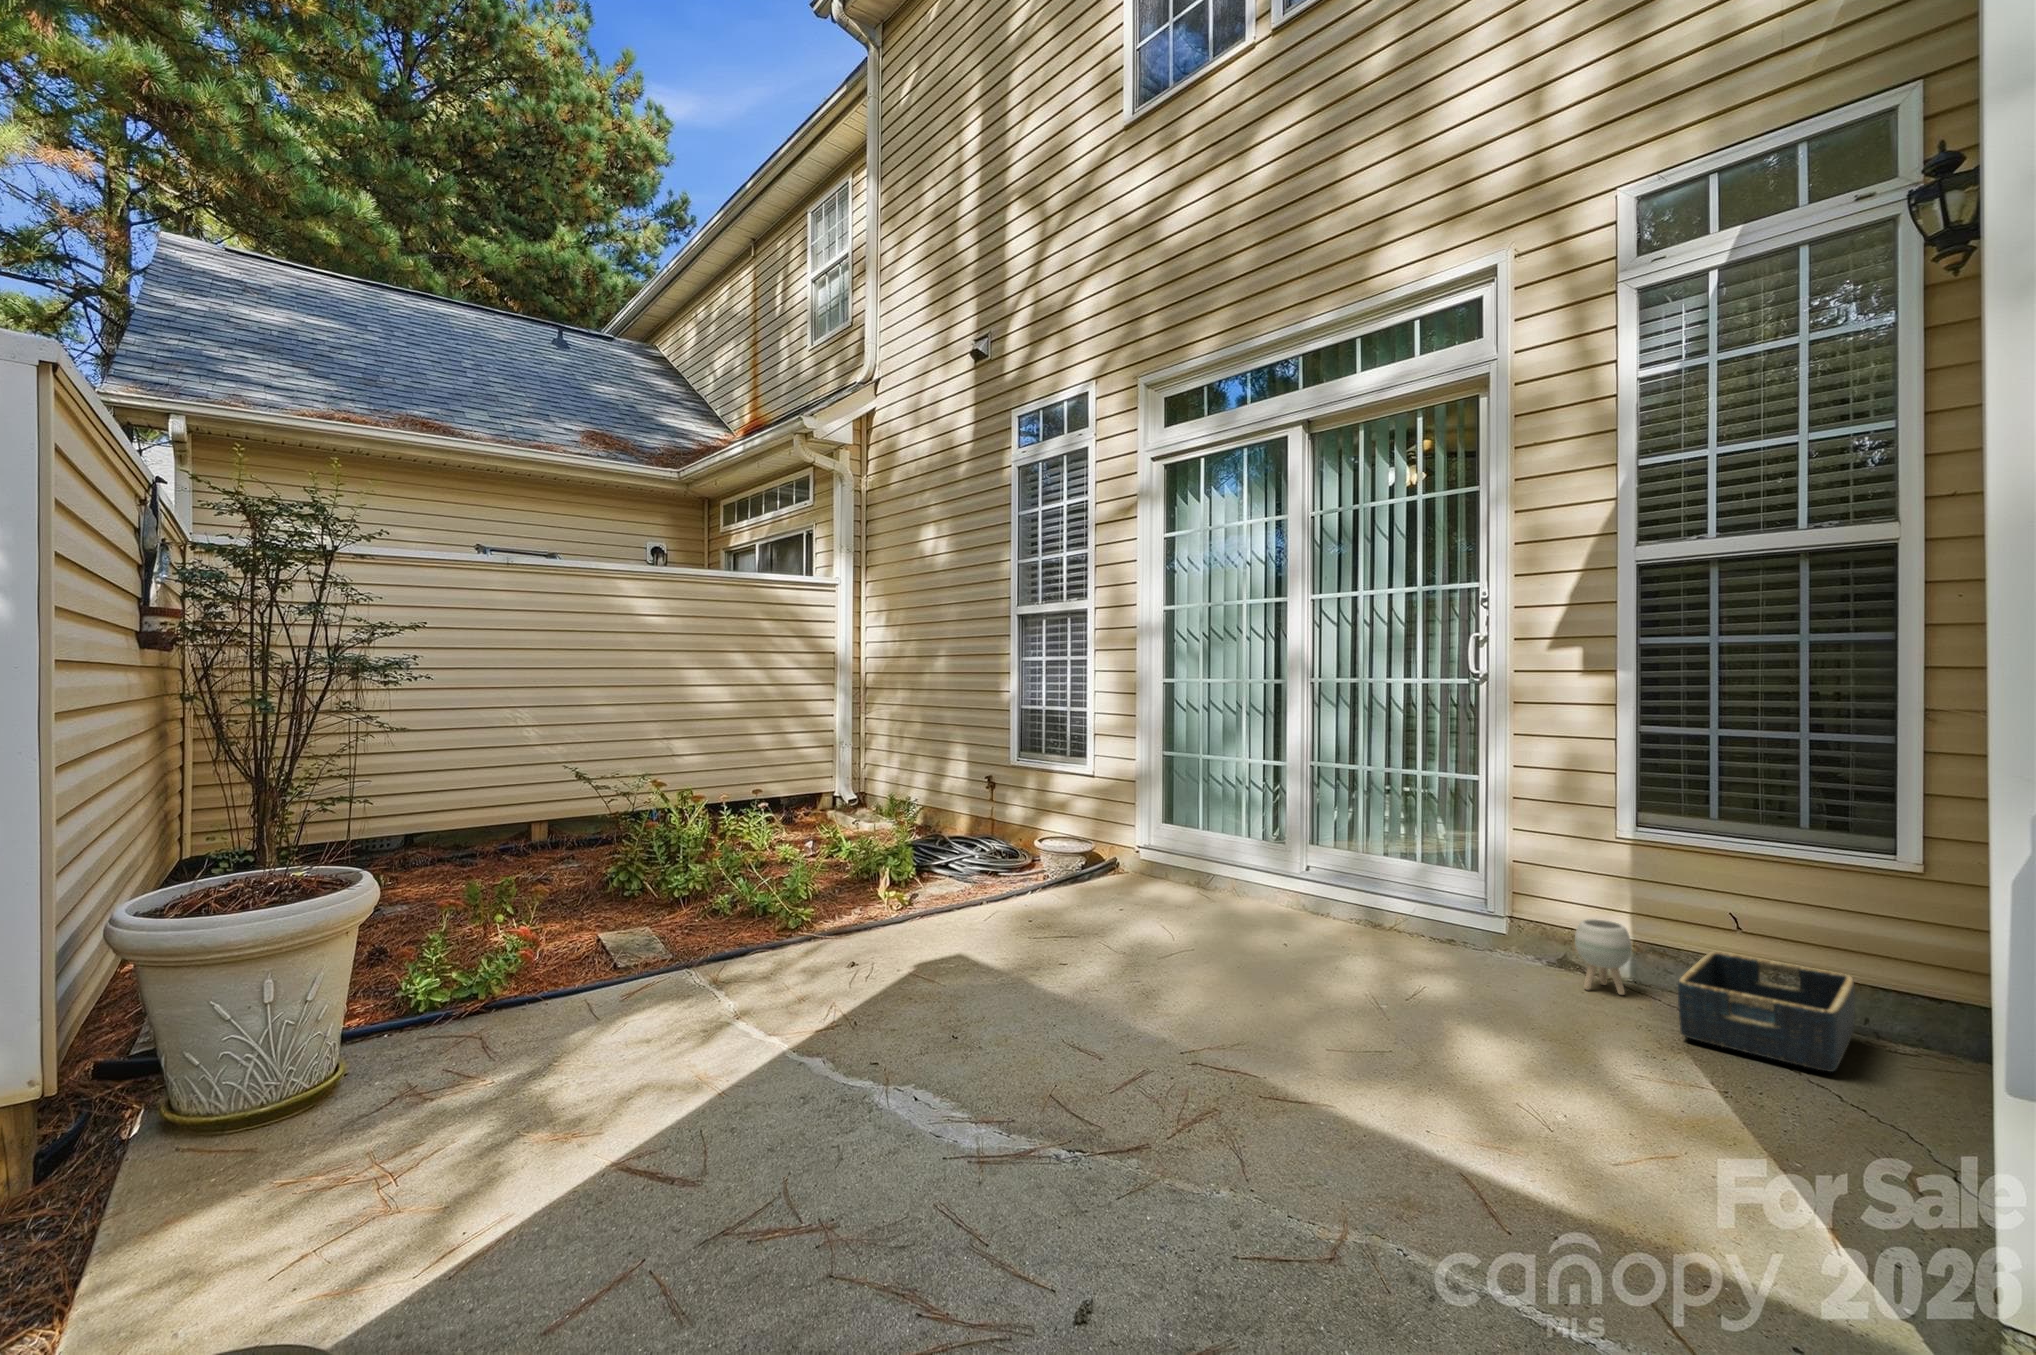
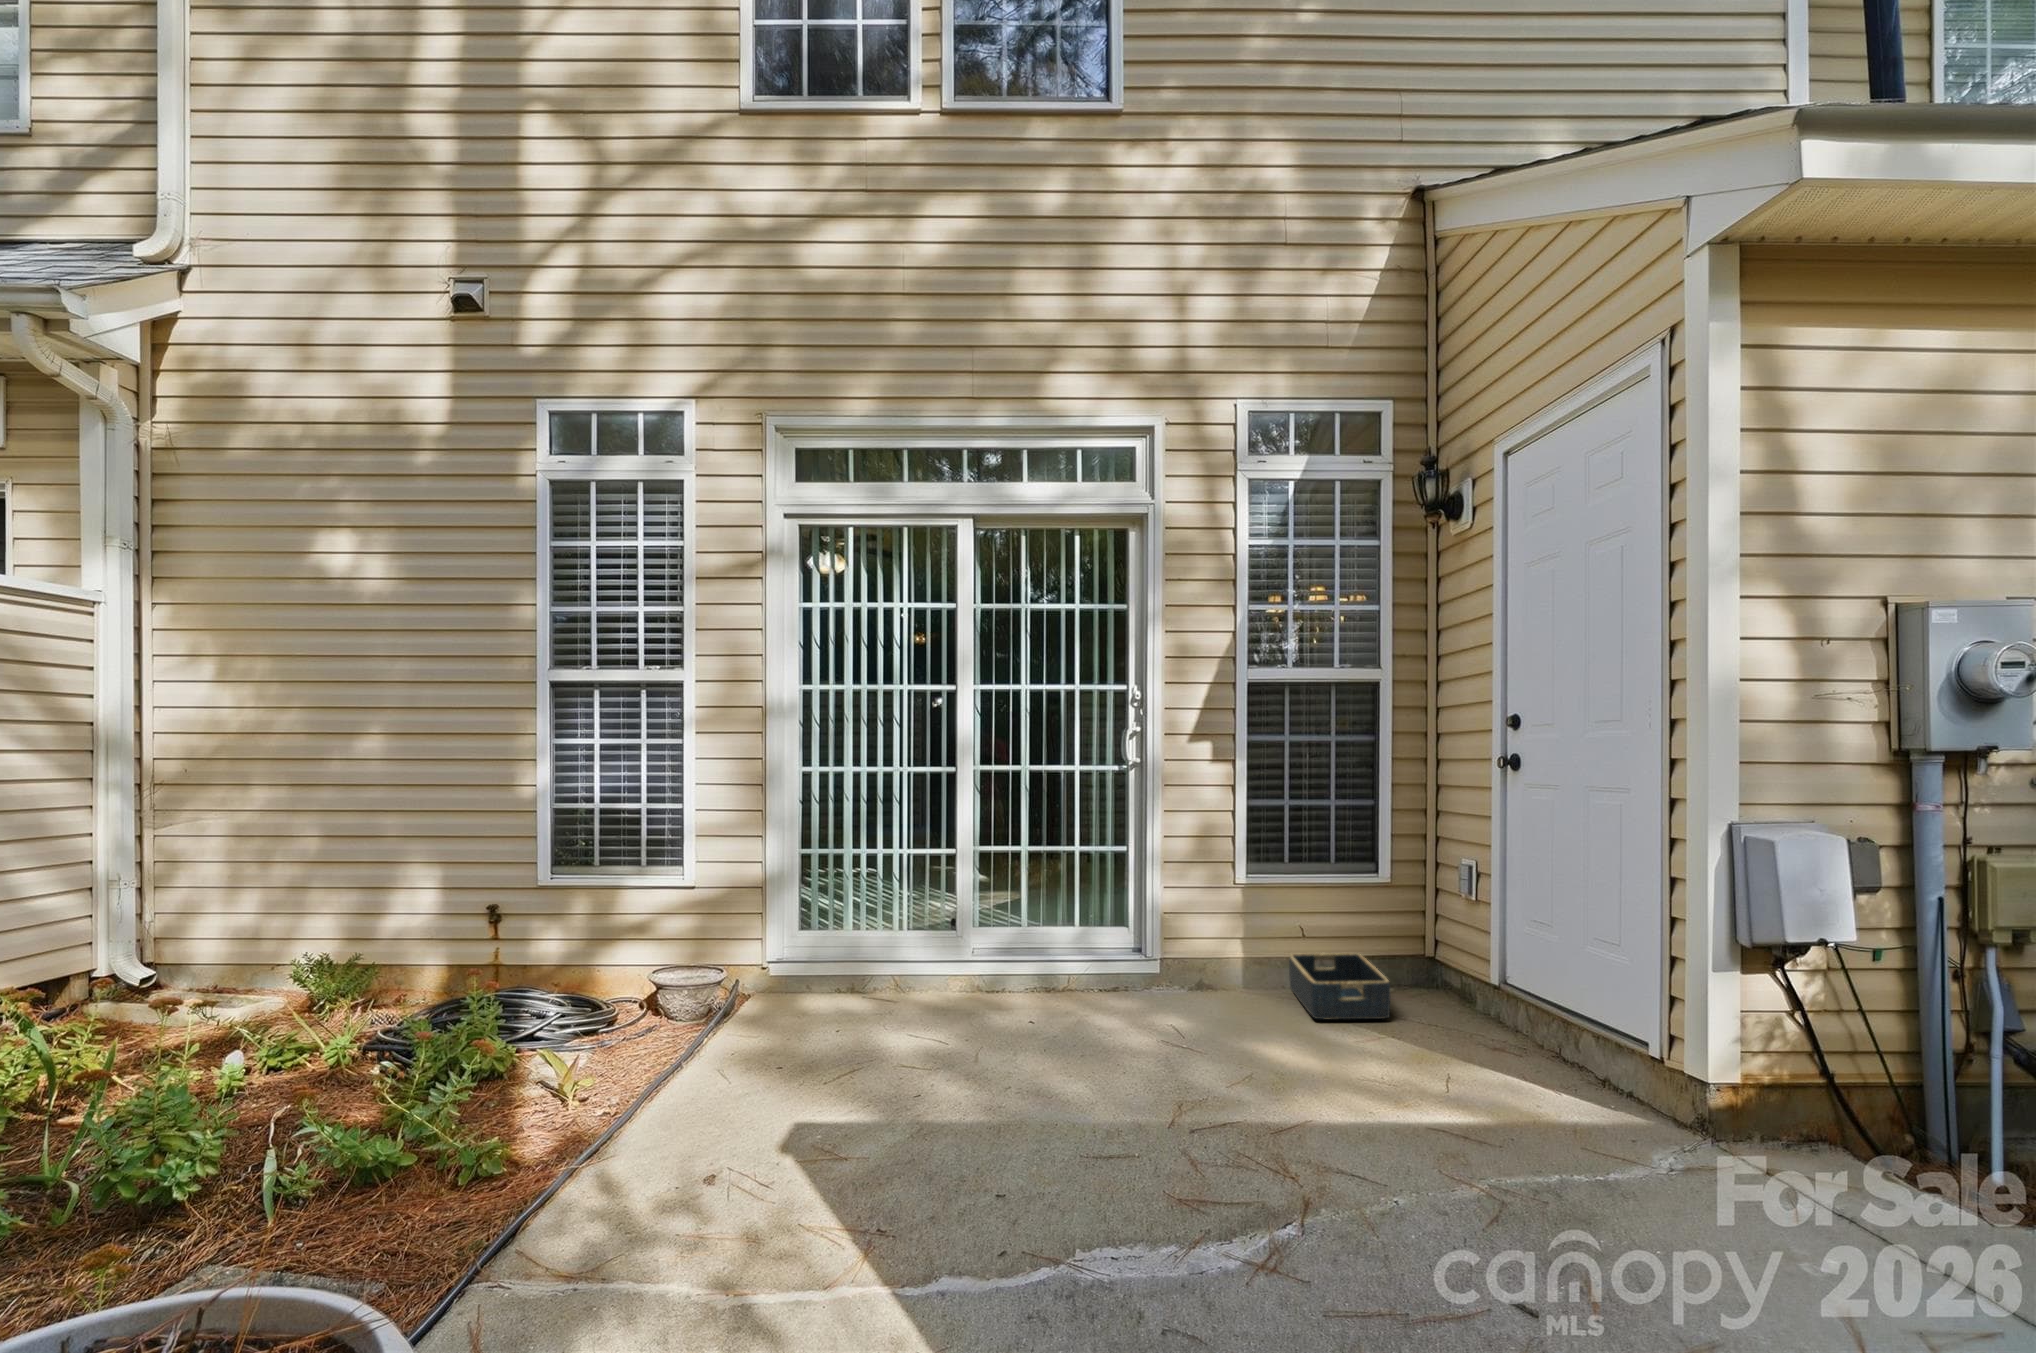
planter: present [1575,919,1632,995] -> none [1220,947,1256,1001]

